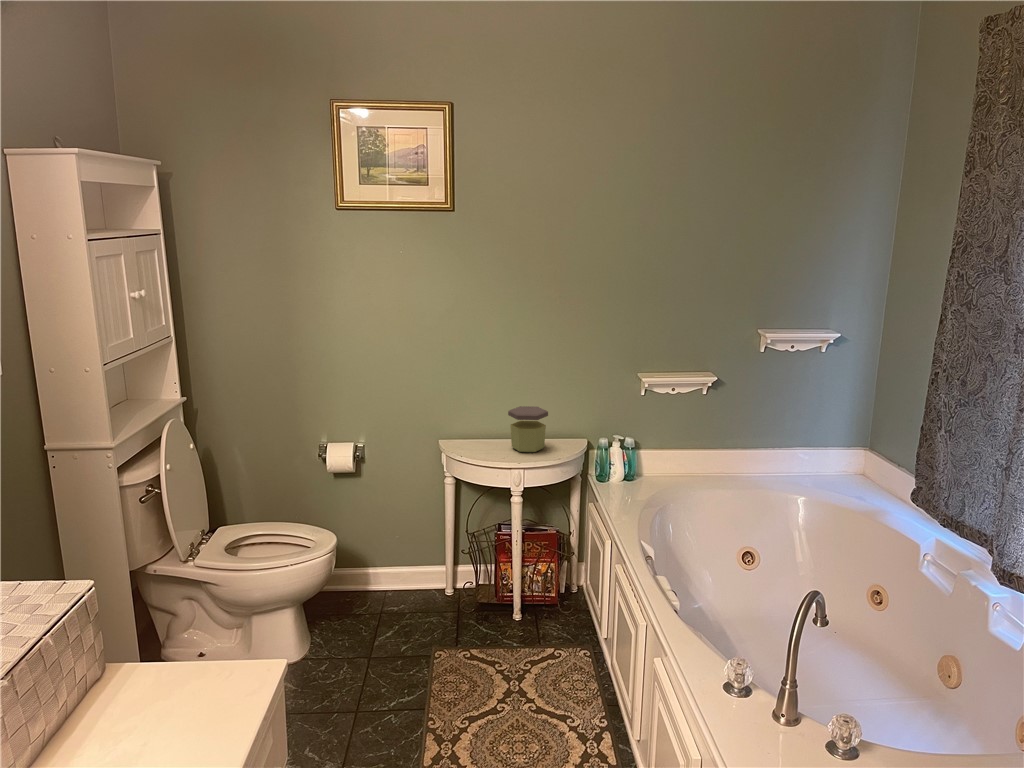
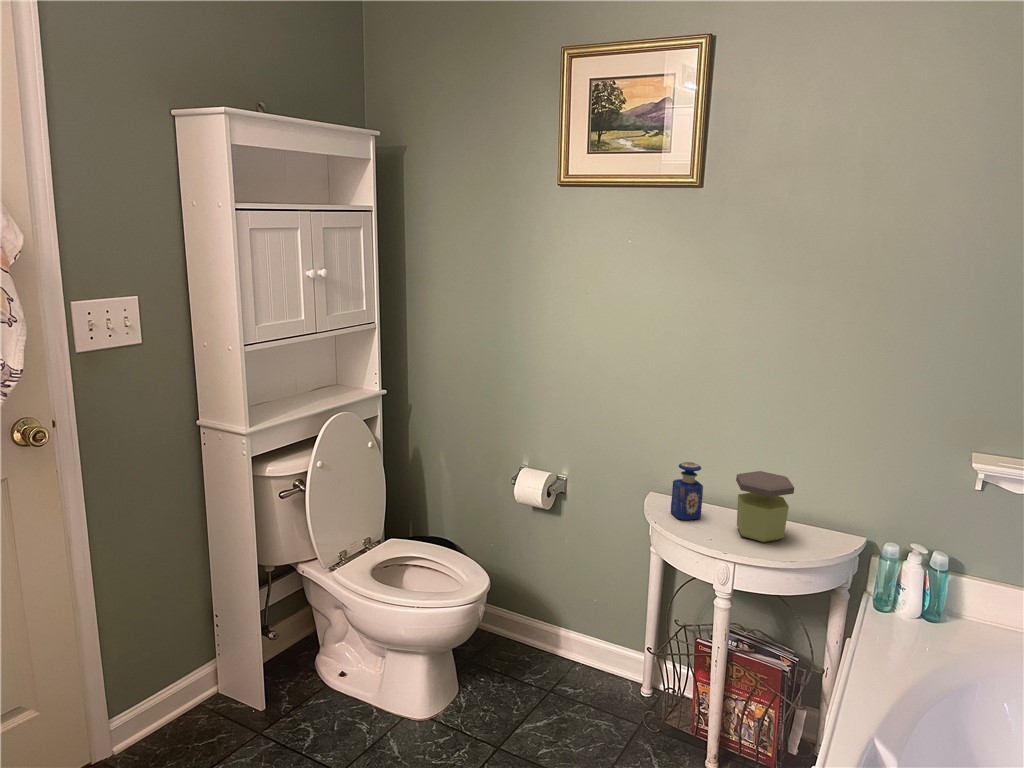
perfume bottle: none [463,409,485,451] -> present [671,462,703,520]

